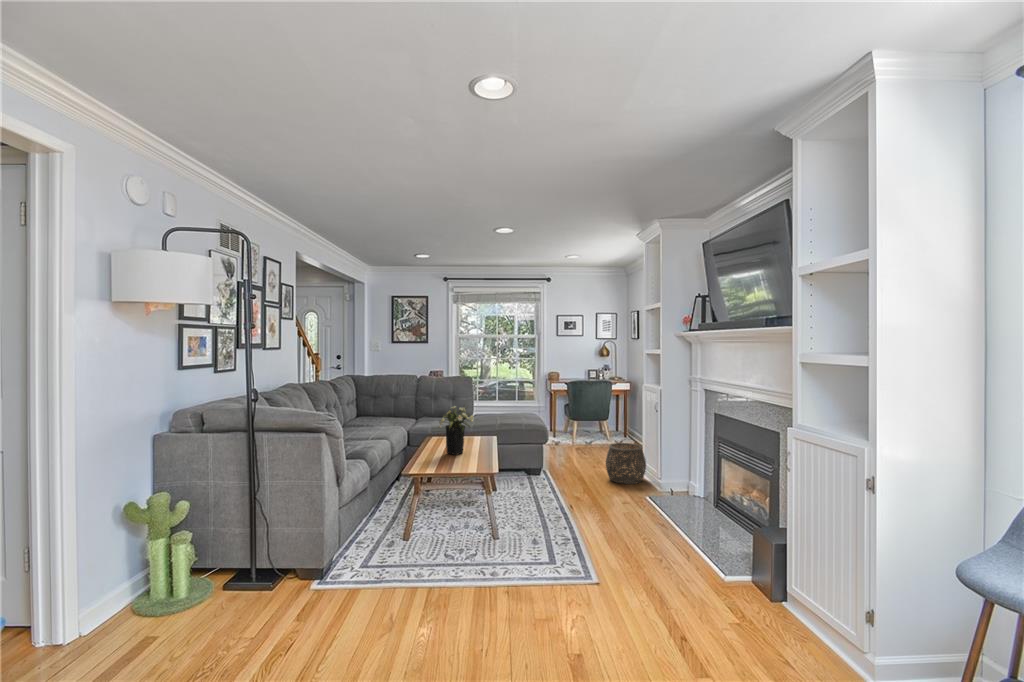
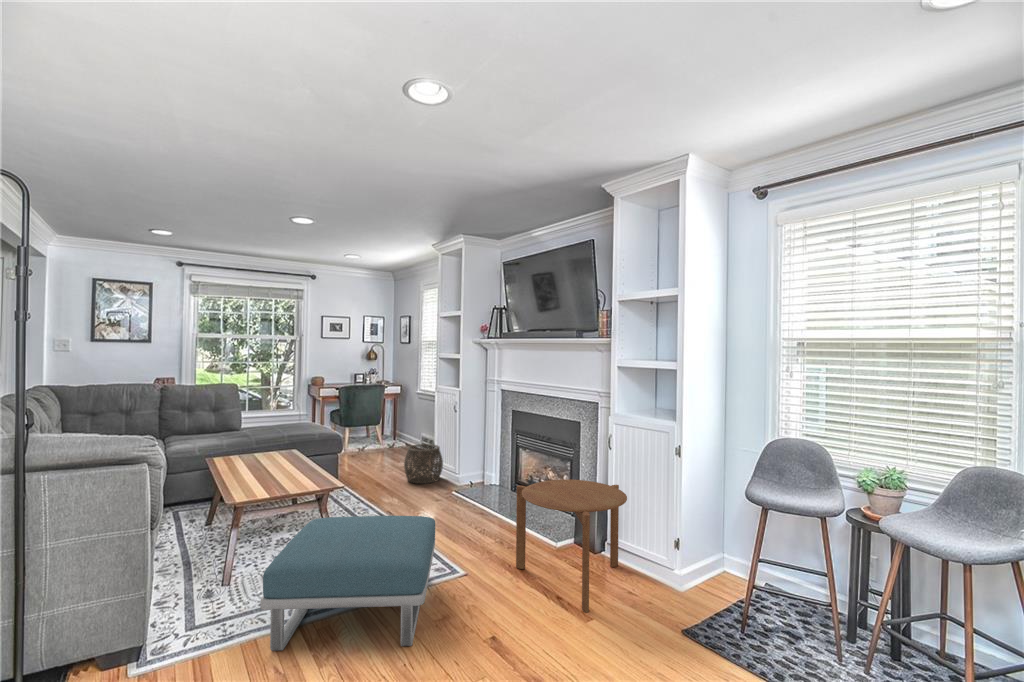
flower arrangement: present [438,406,474,455] -> none [243,417,294,477]
footstool: none [390,497,568,635] -> present [260,516,435,651]
side table: none [651,498,794,666] -> present [516,479,627,613]

